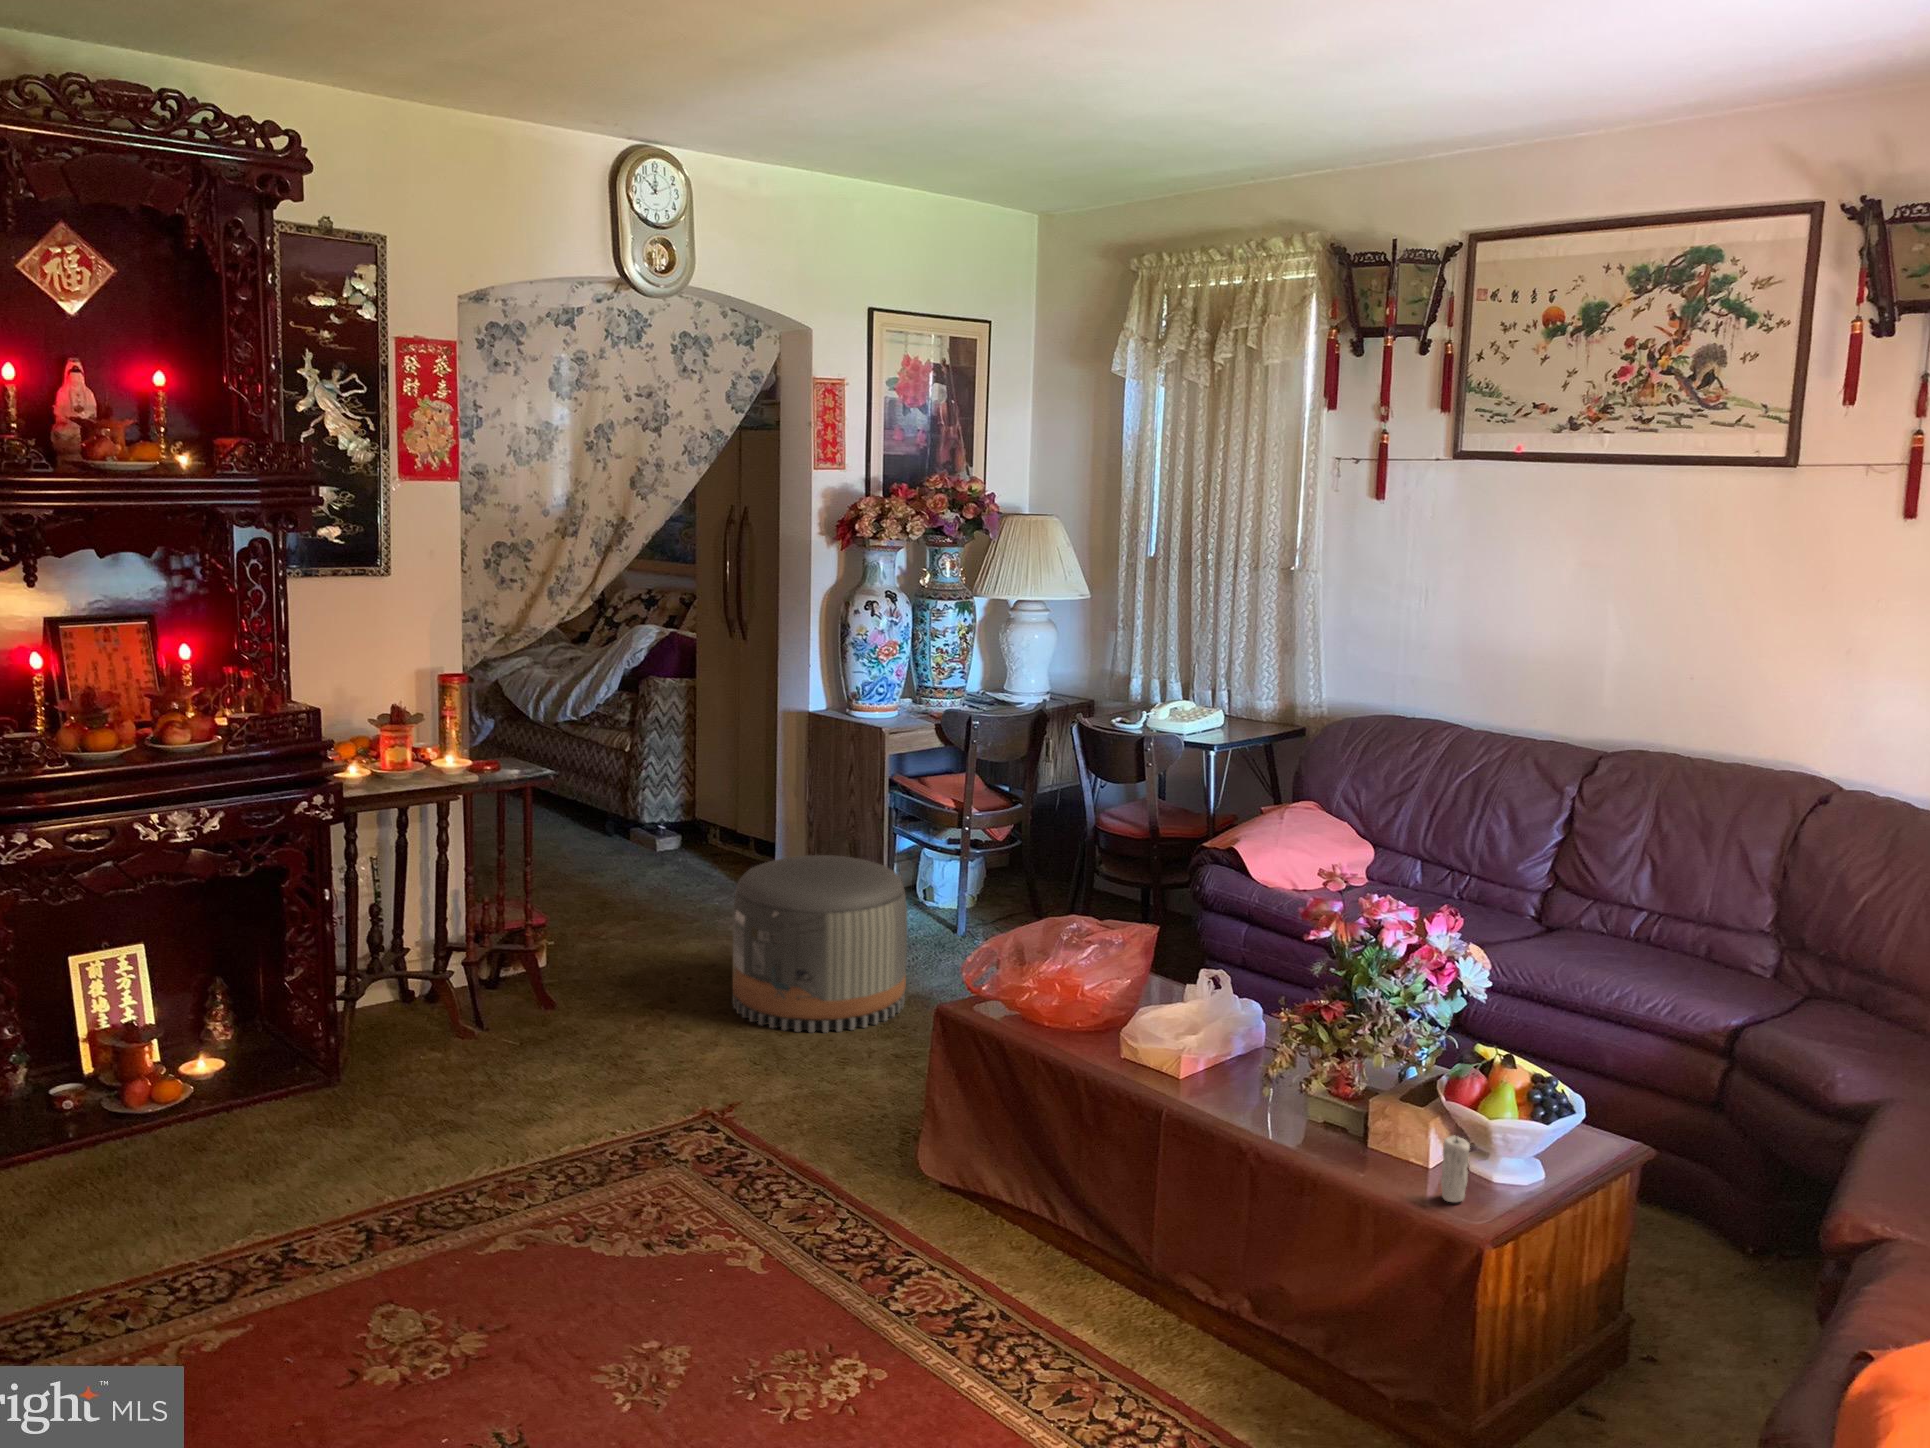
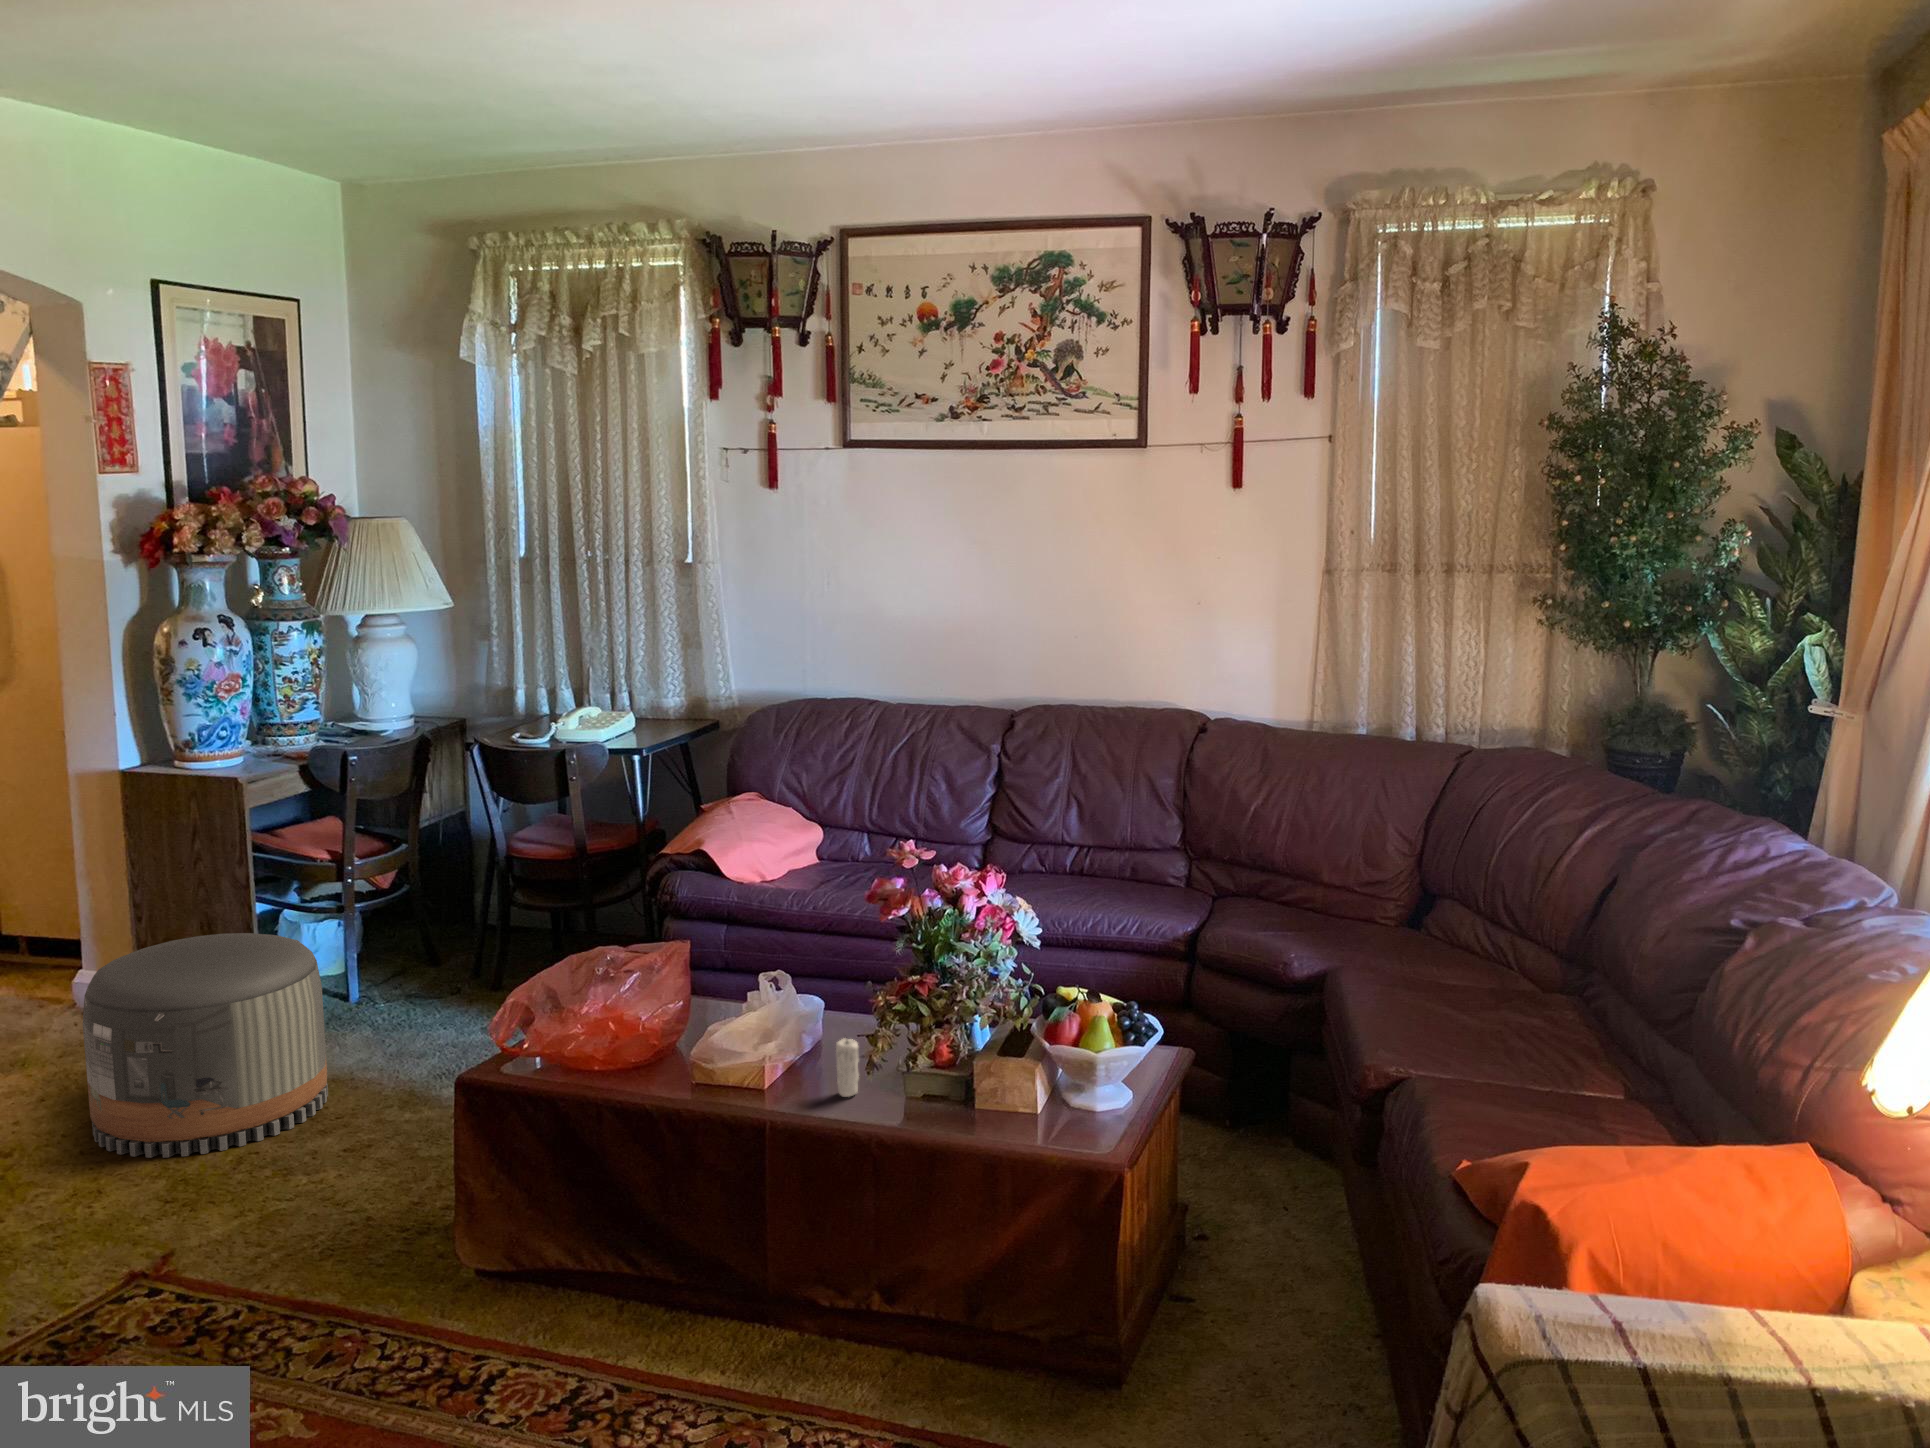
candle: present [1441,1135,1470,1202] -> present [836,1038,859,1097]

